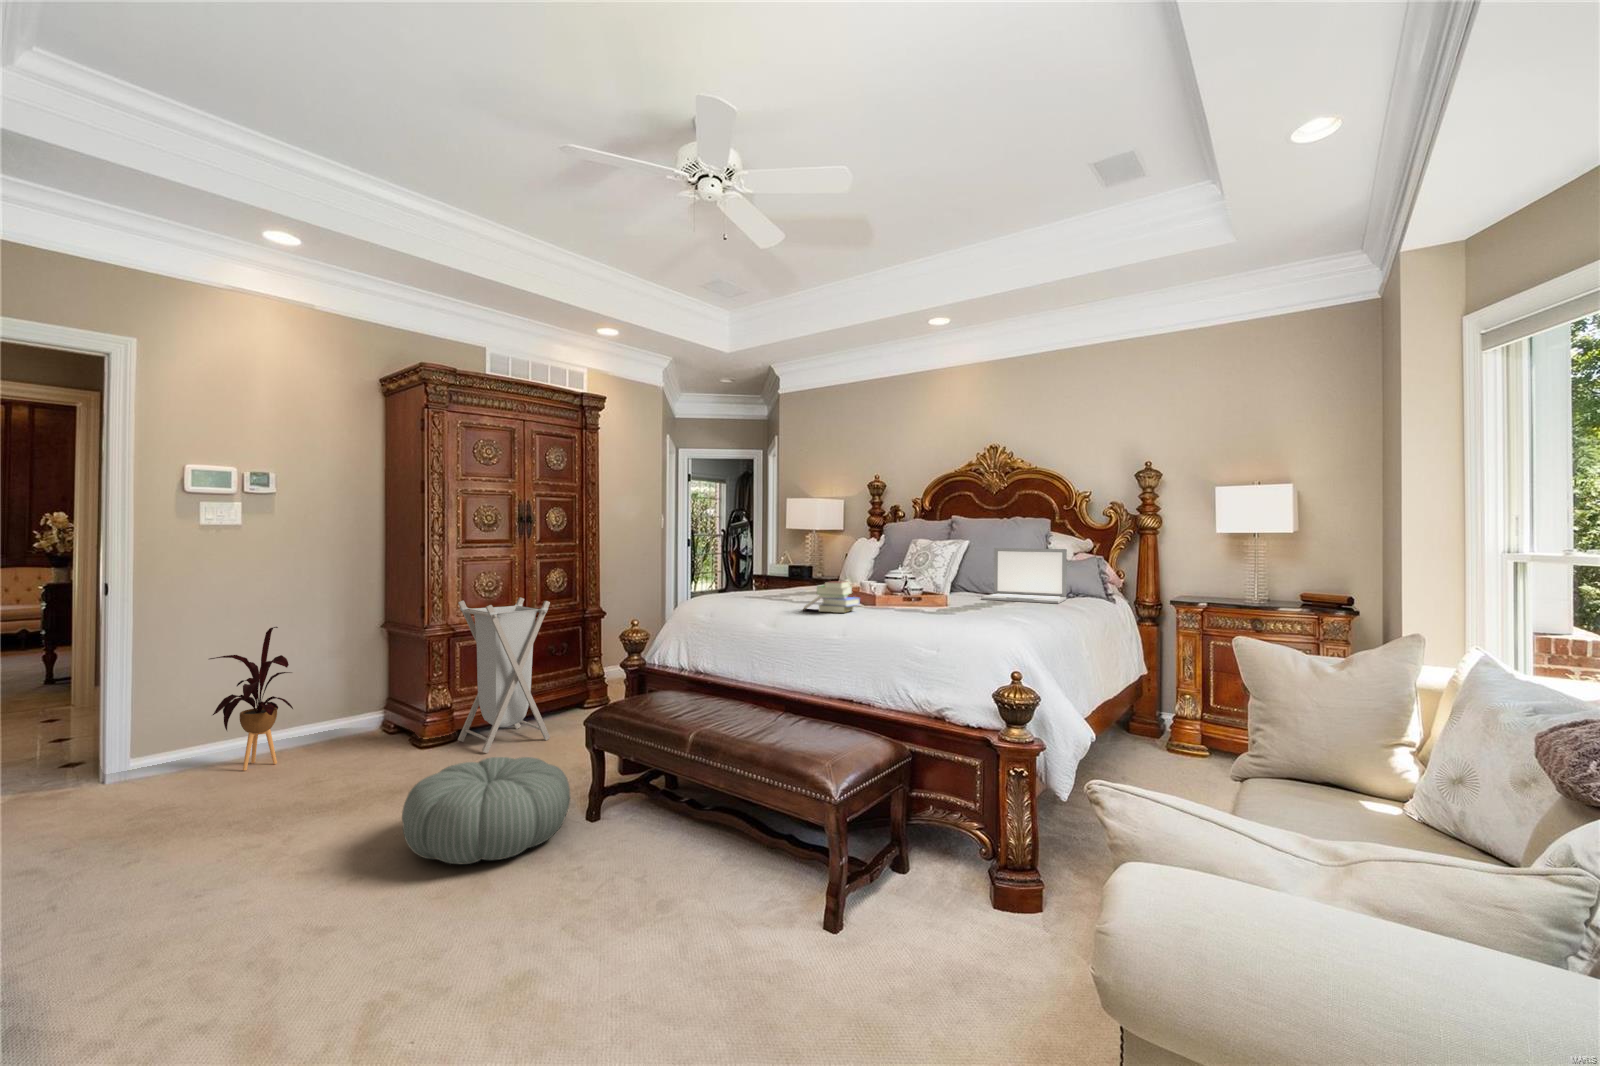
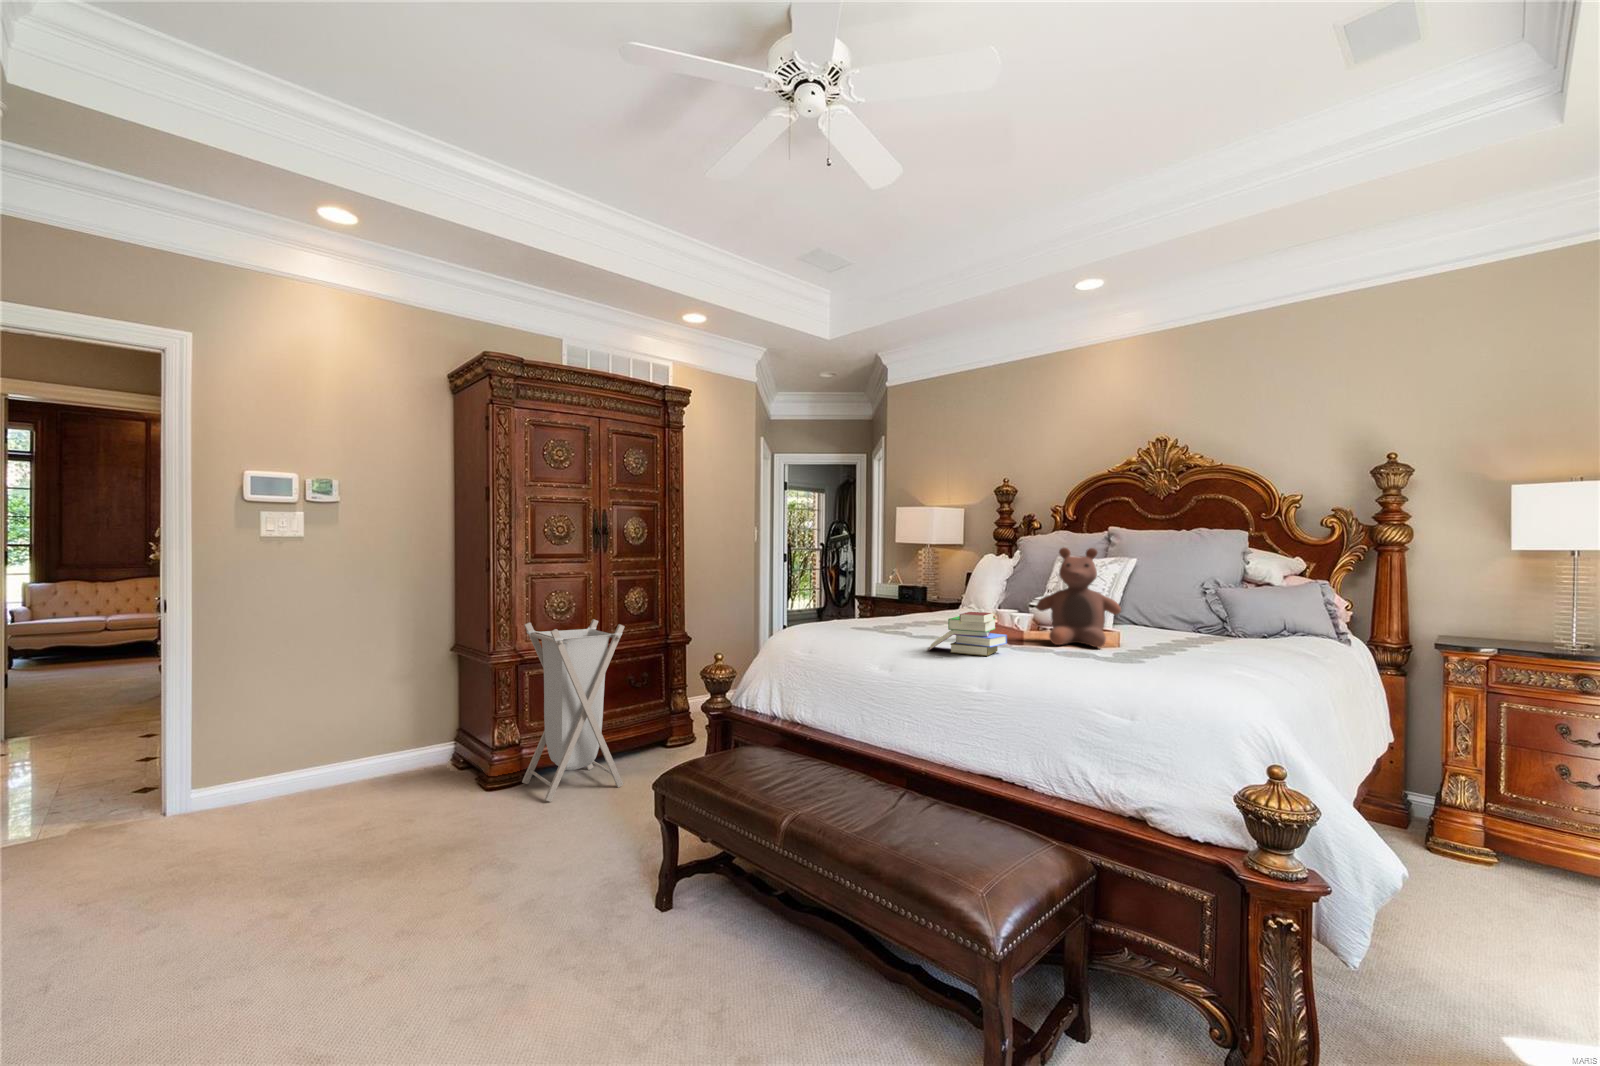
stuffed bear: none [886,533,946,607] -> present [1036,548,1121,647]
laptop: present [981,548,1067,604] -> none [1162,567,1283,645]
house plant: present [210,627,293,770] -> none [254,649,348,810]
pouf: present [402,757,570,864] -> none [419,823,629,978]

